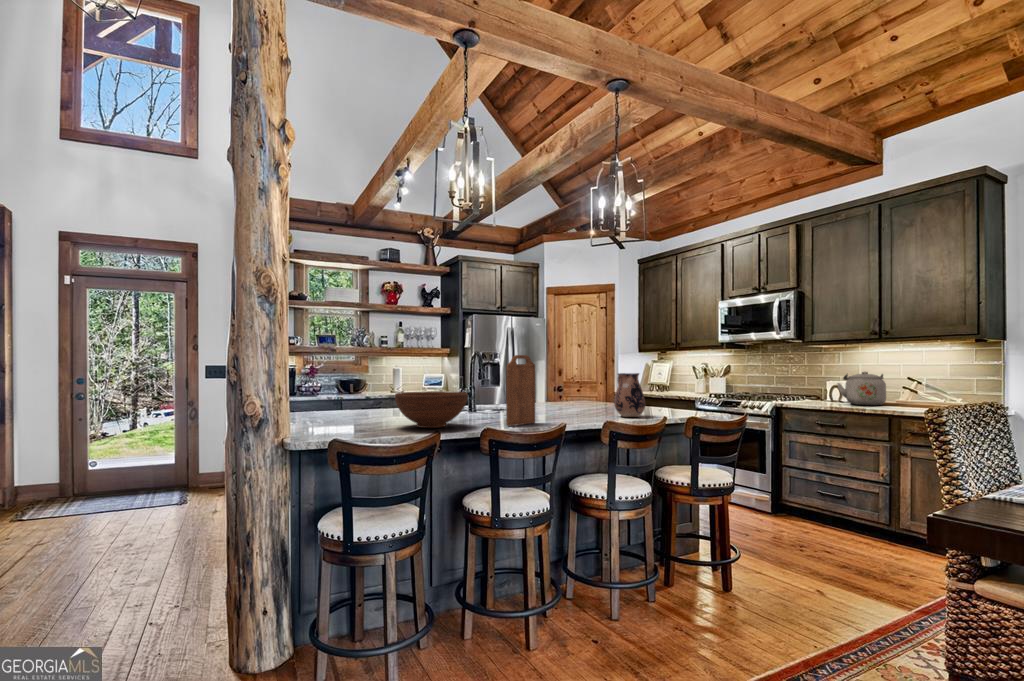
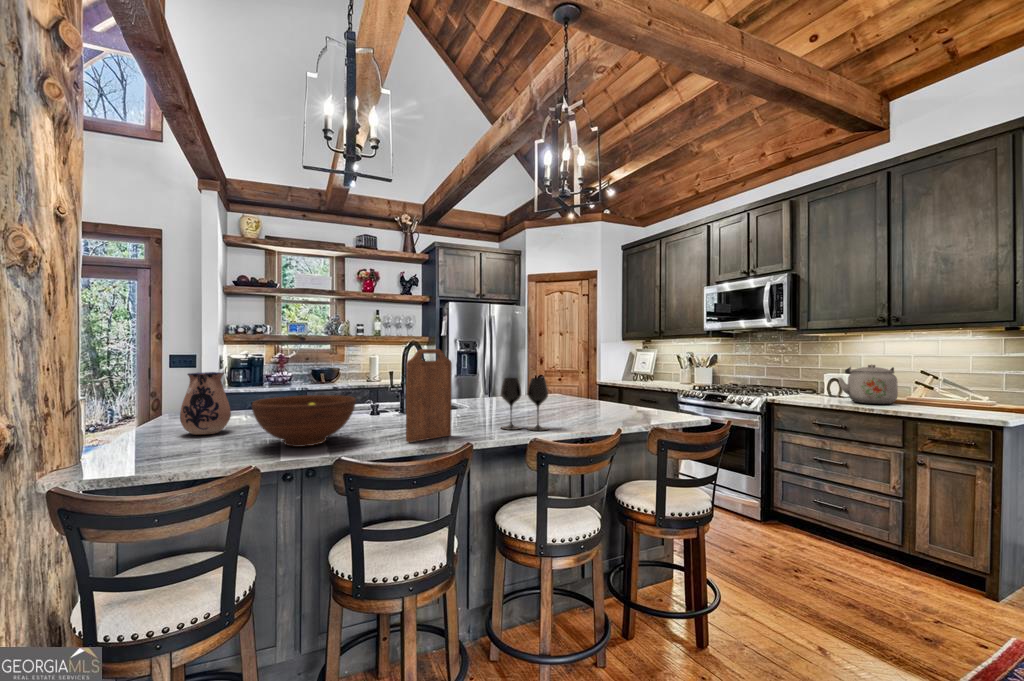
ceramic pitcher: present [614,373,645,417] -> present [180,372,231,435]
wine glass: none [568,379,607,420] -> present [501,378,548,431]

